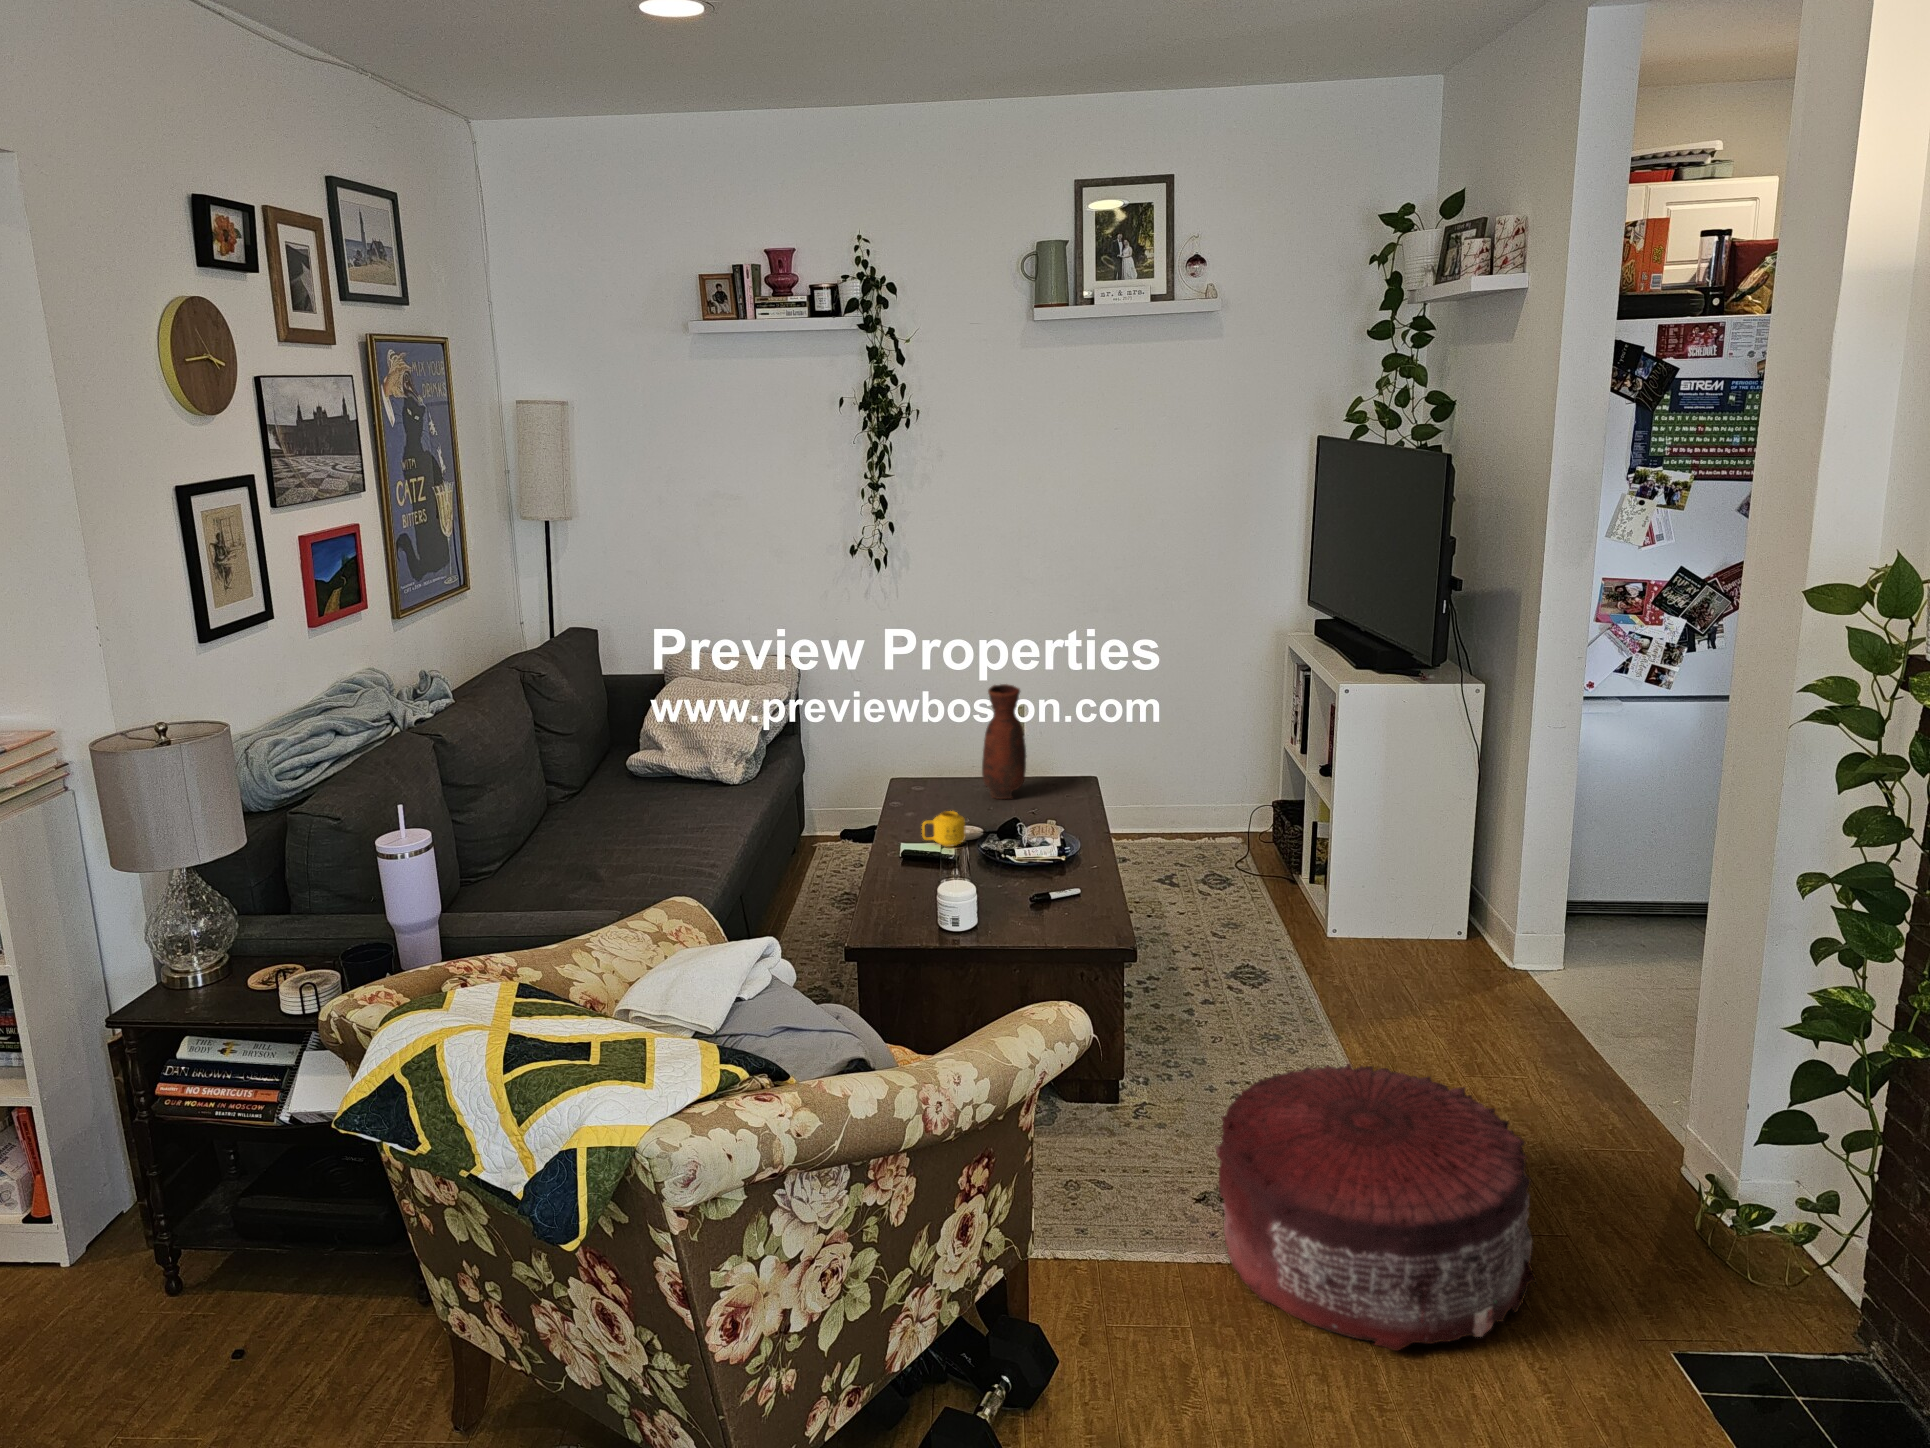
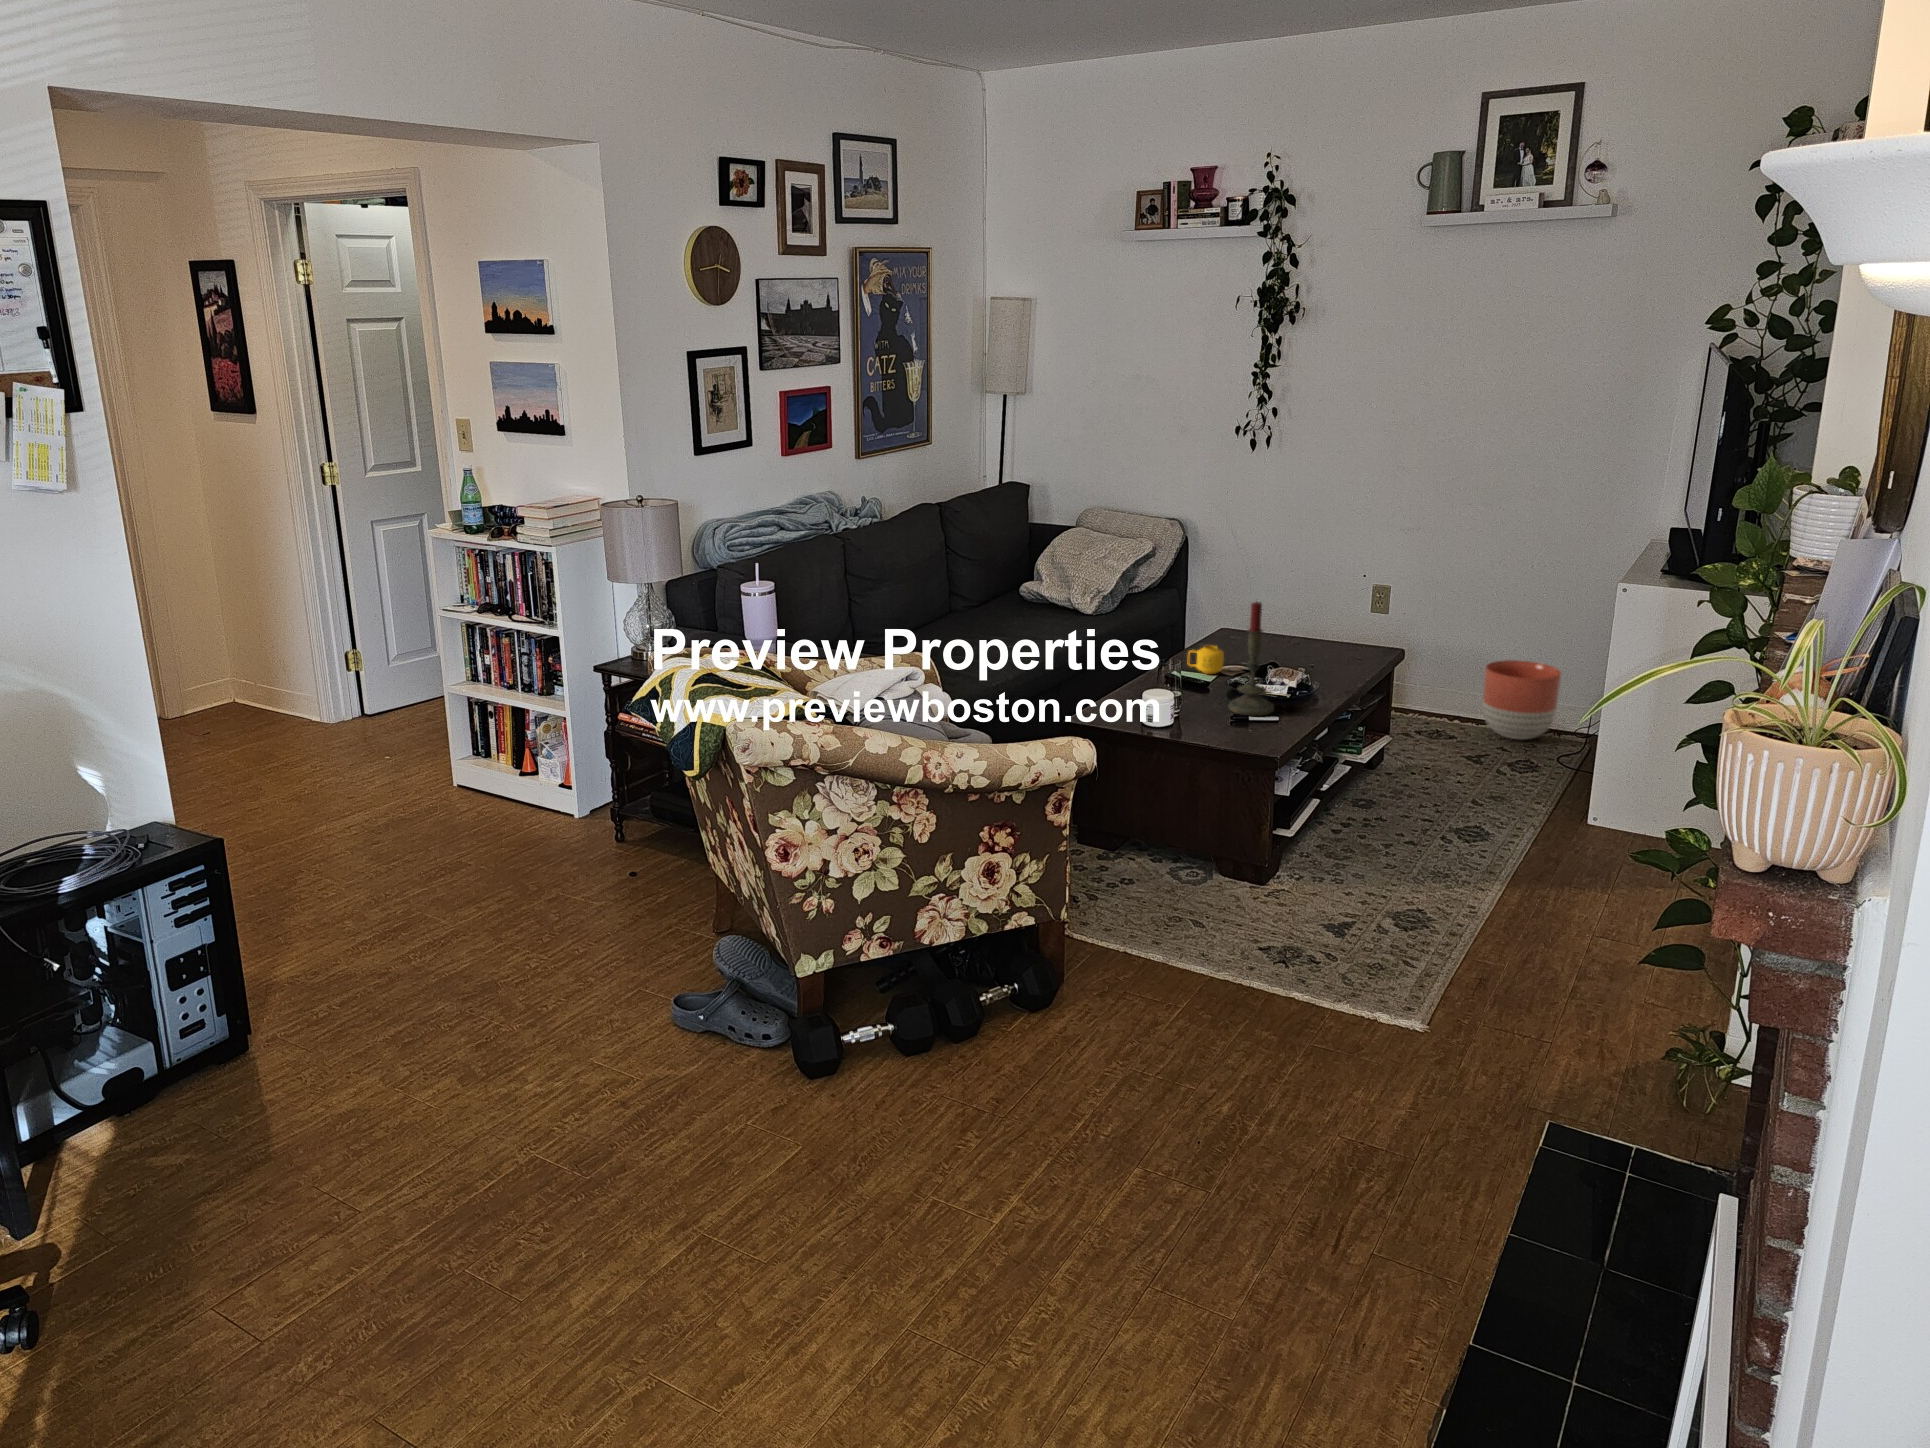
vase: present [982,684,1026,799] -> none [1277,551,1317,651]
candle: none [1018,755,1072,897] -> present [1229,602,1274,716]
planter: none [1147,768,1222,853] -> present [1482,660,1561,740]
pouf: present [1215,1064,1537,1351] -> none [1246,863,1496,1066]

